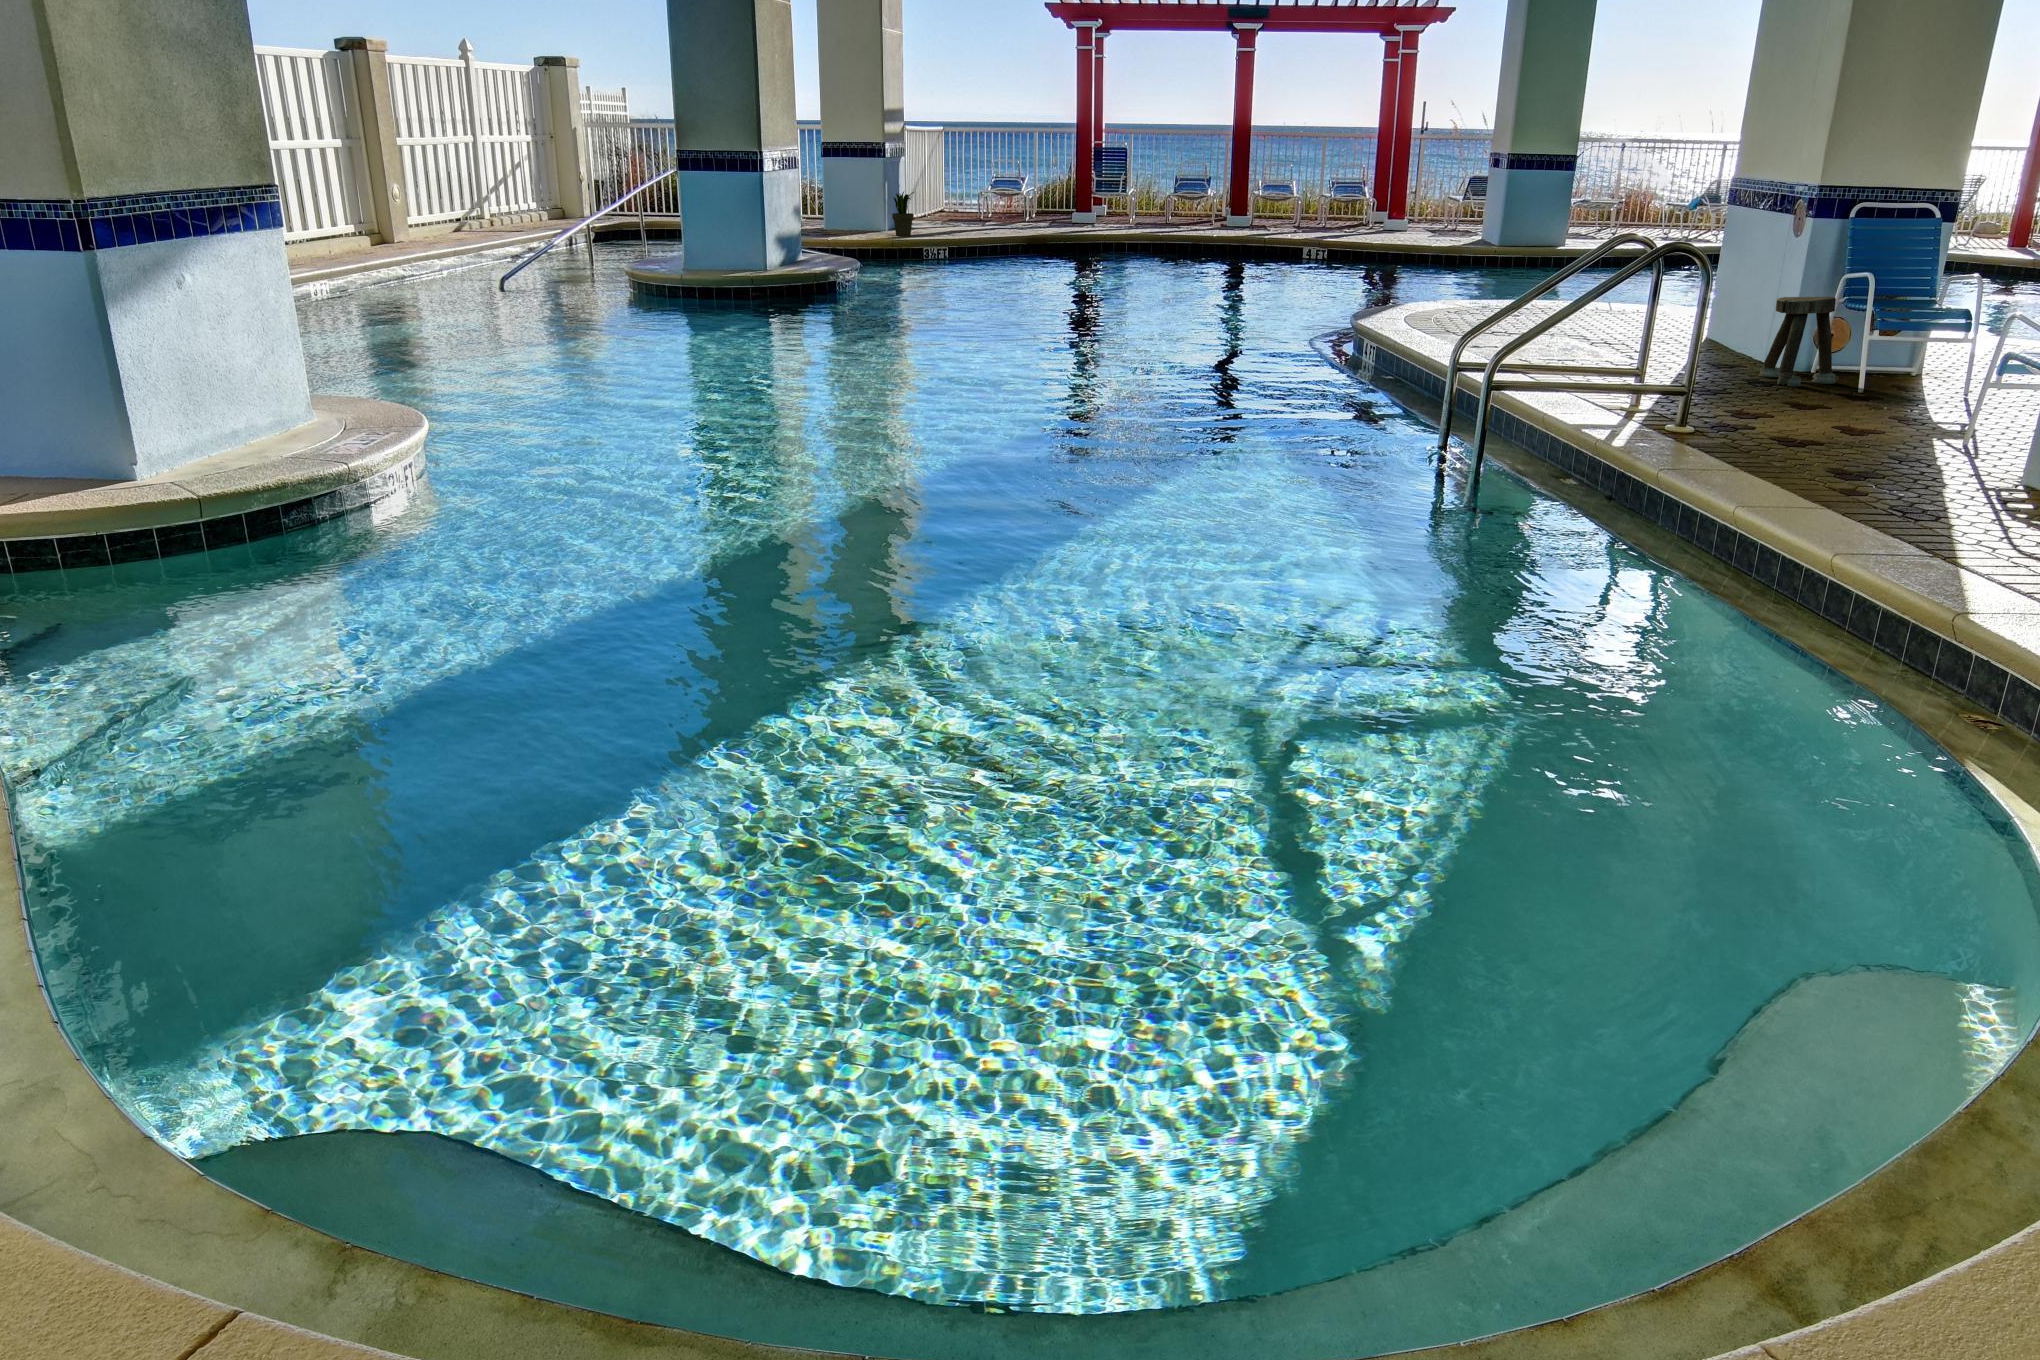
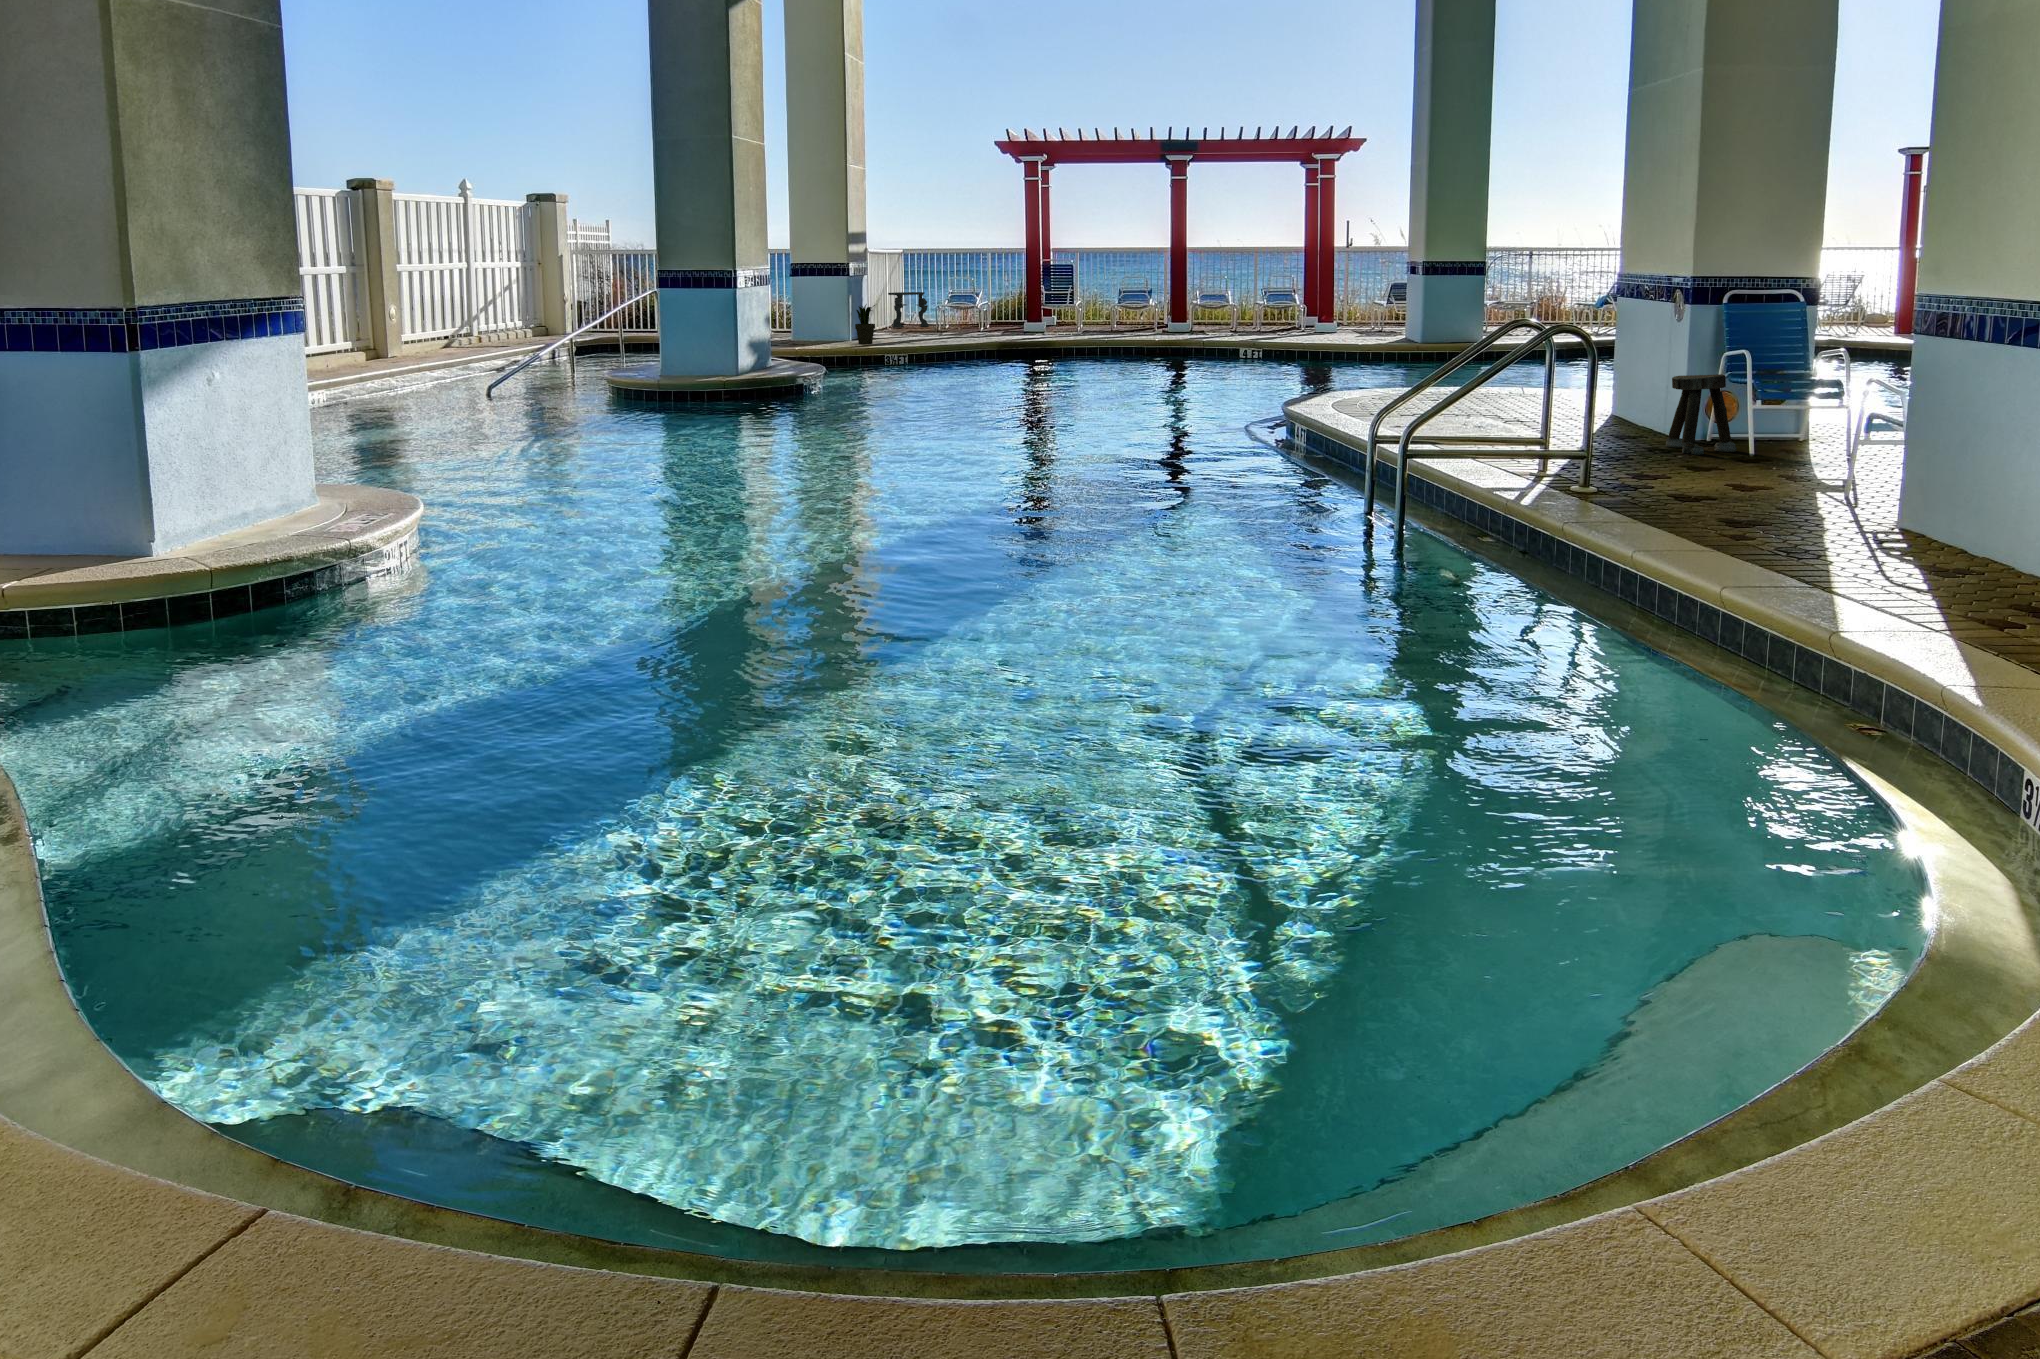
side table: none [927,178,971,218] -> present [888,292,929,328]

